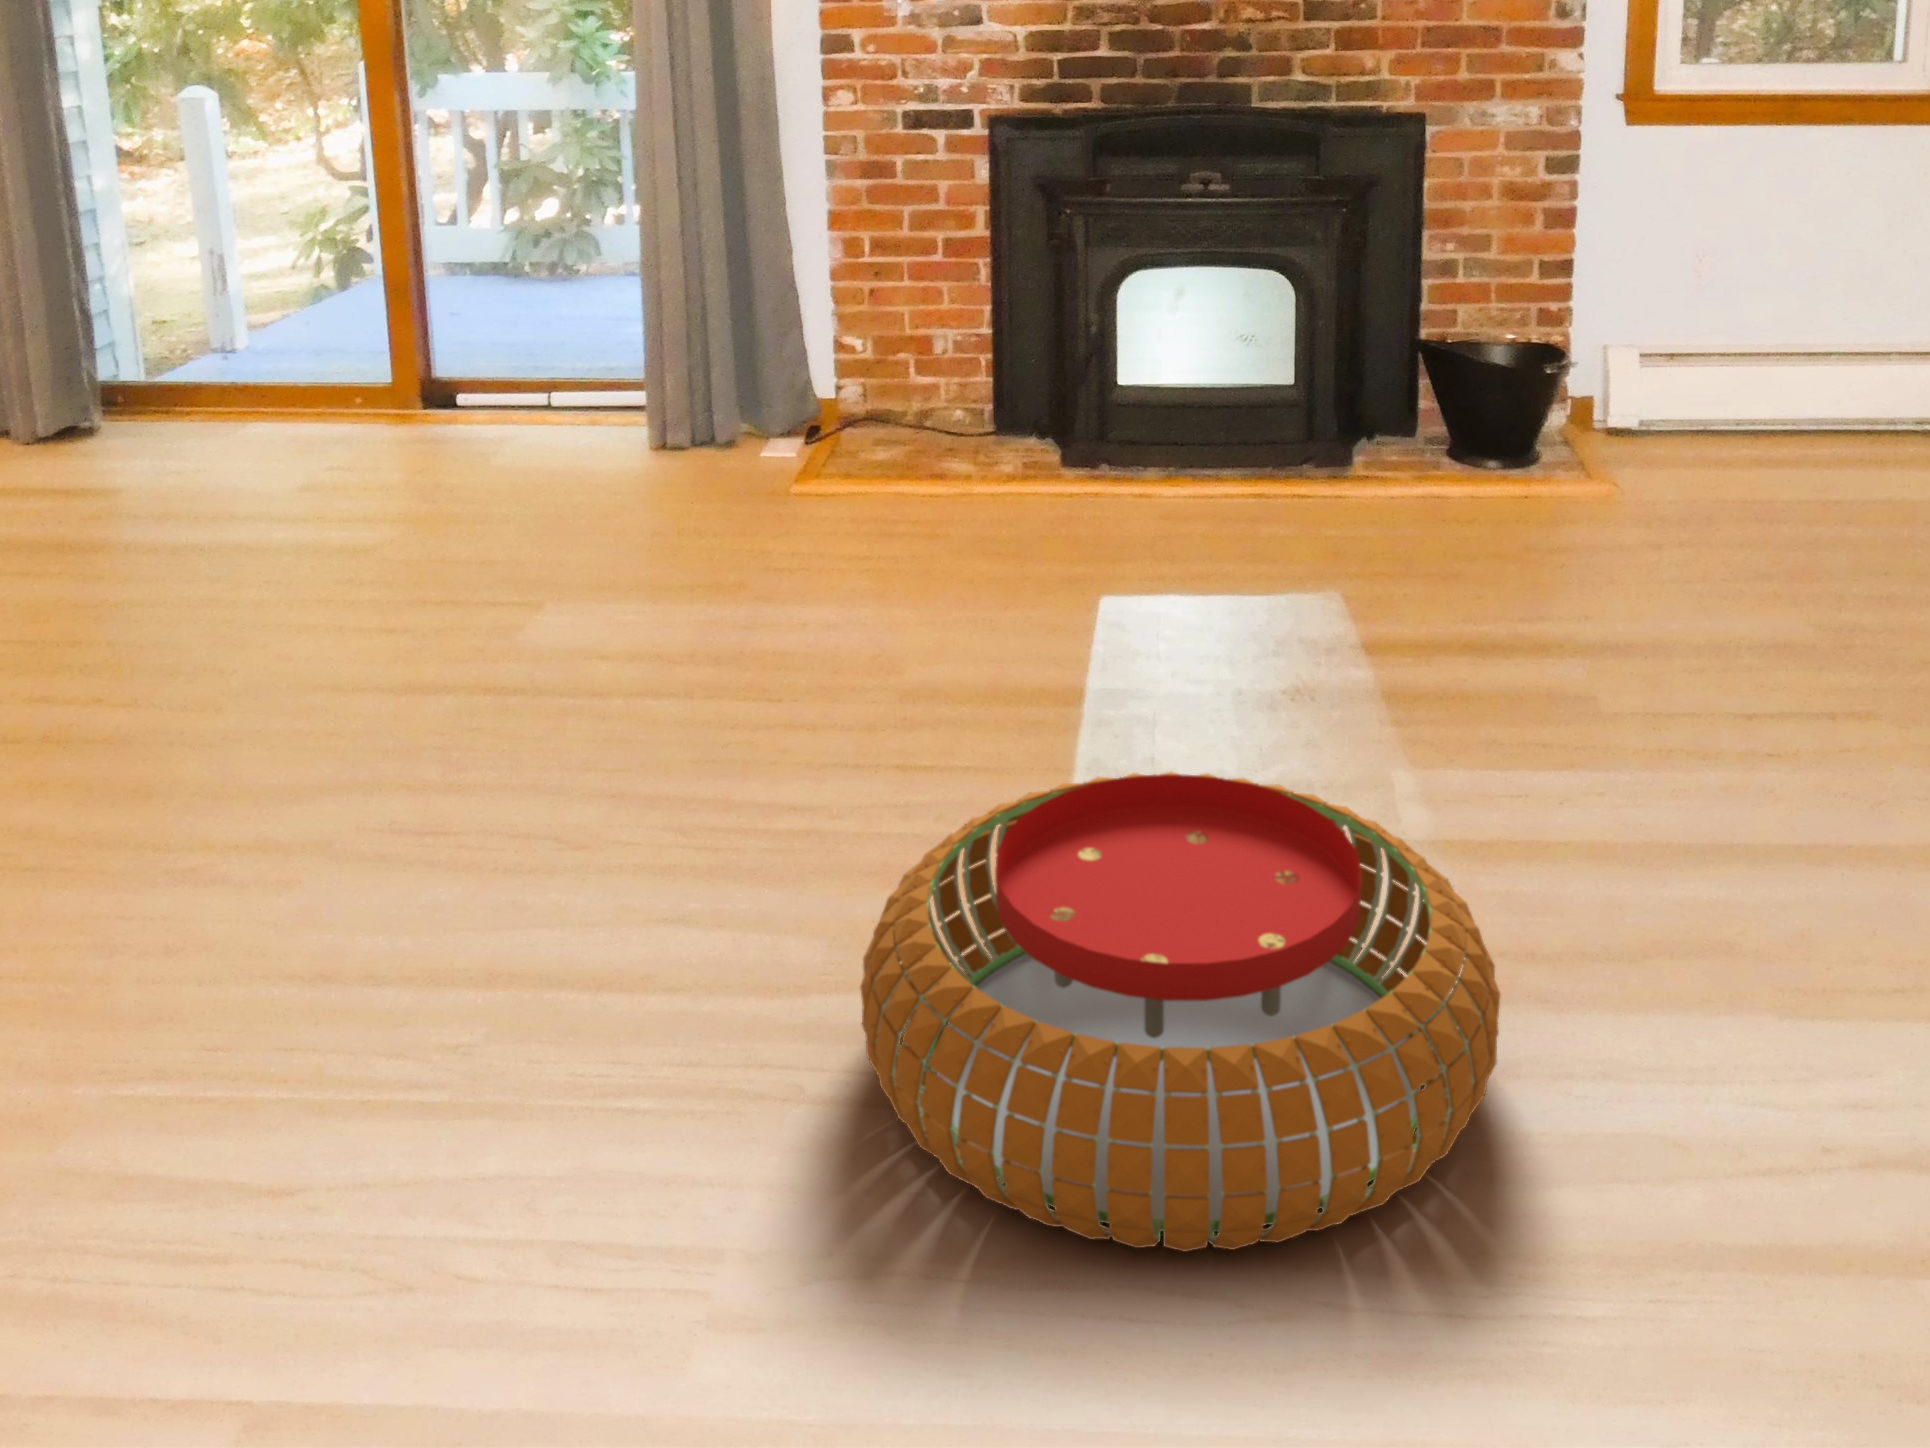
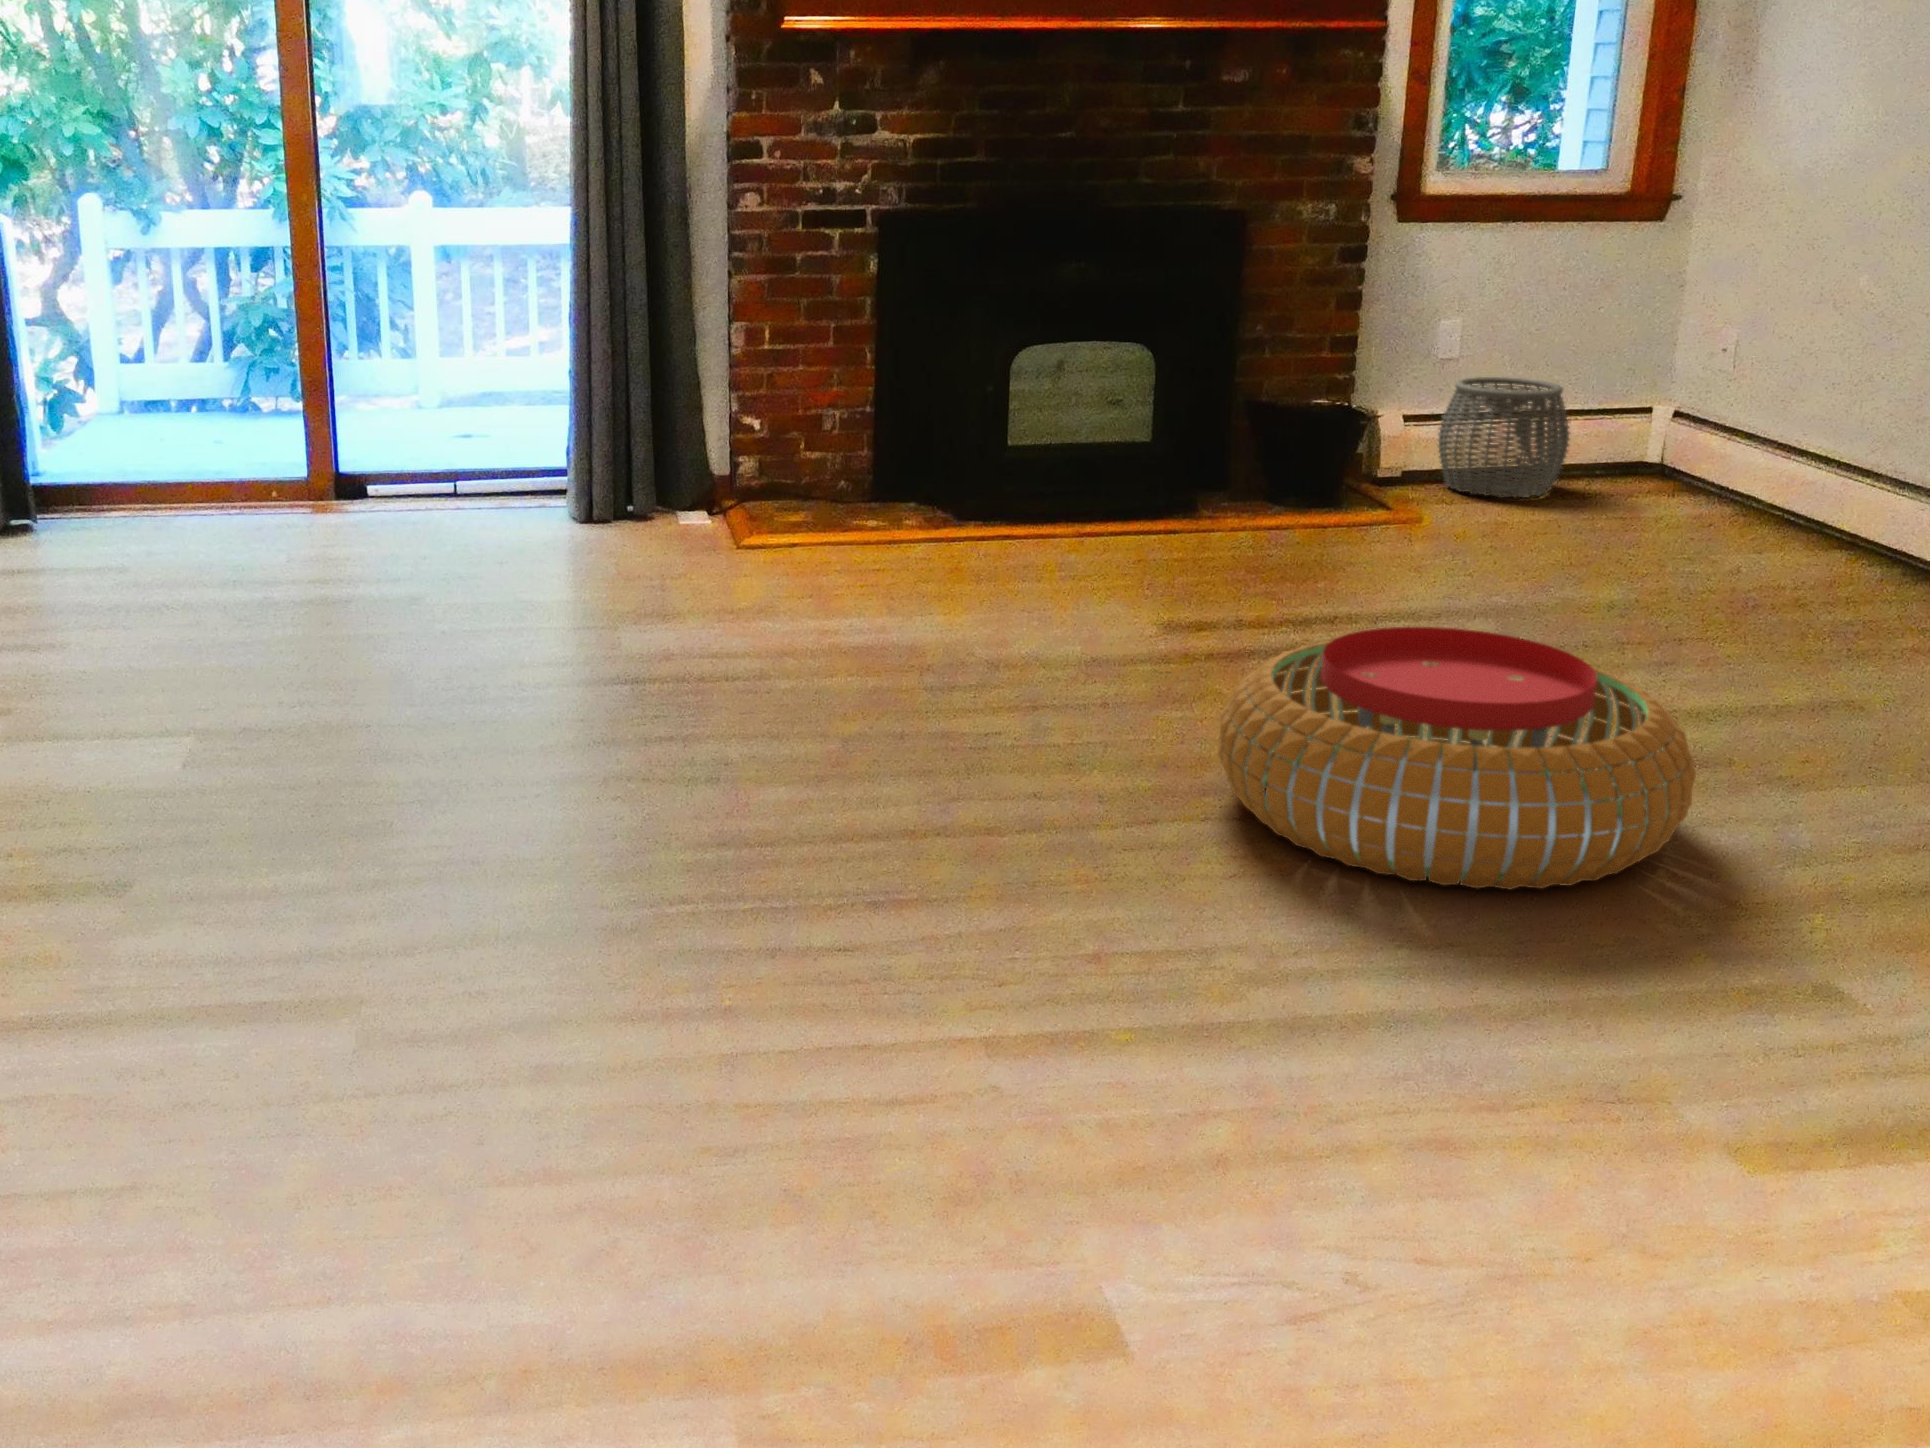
woven basket: none [1671,312,1834,467] -> present [1438,377,1570,498]

